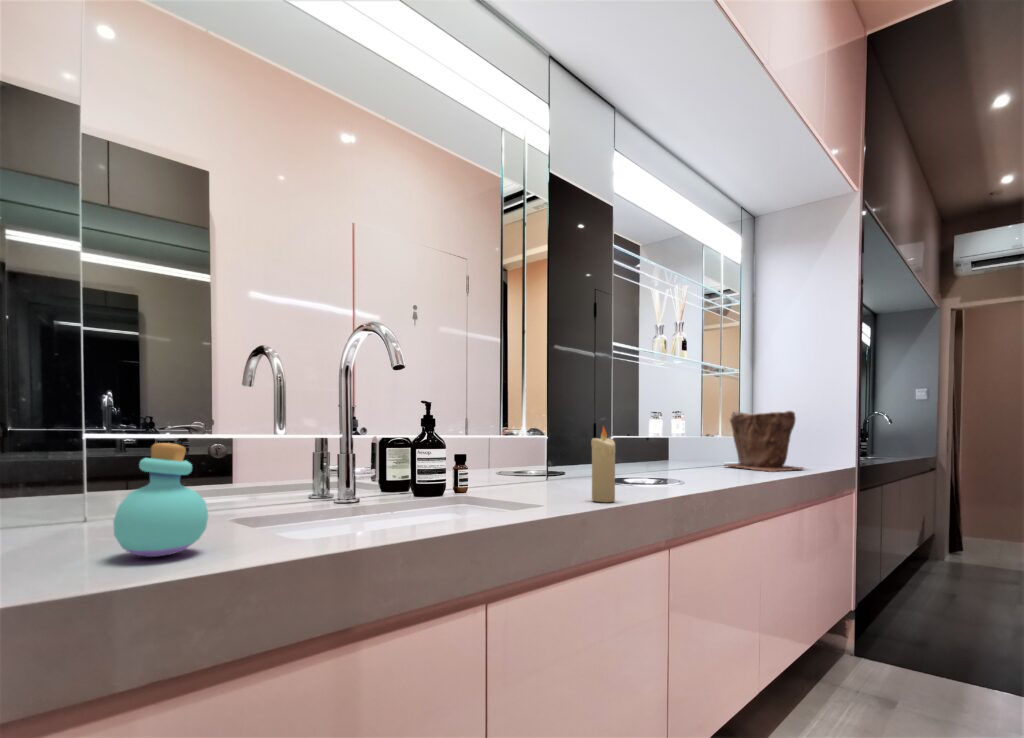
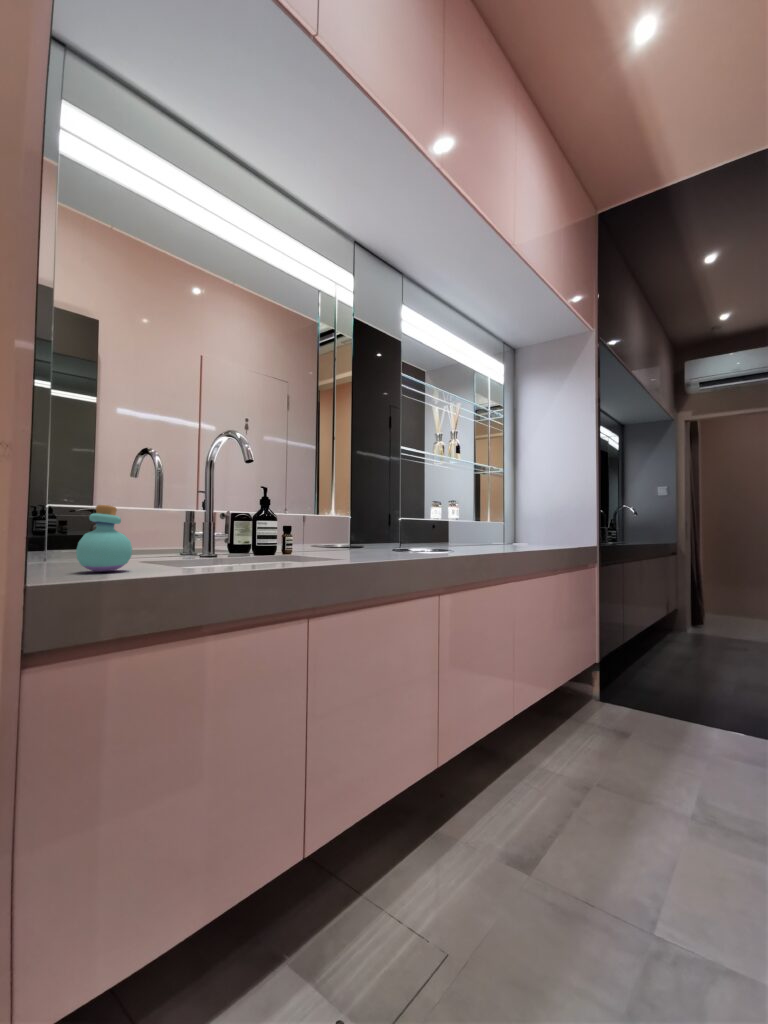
plant pot: present [724,411,803,472] -> none [485,498,542,542]
candle: present [591,426,615,502] -> none [378,503,393,553]

